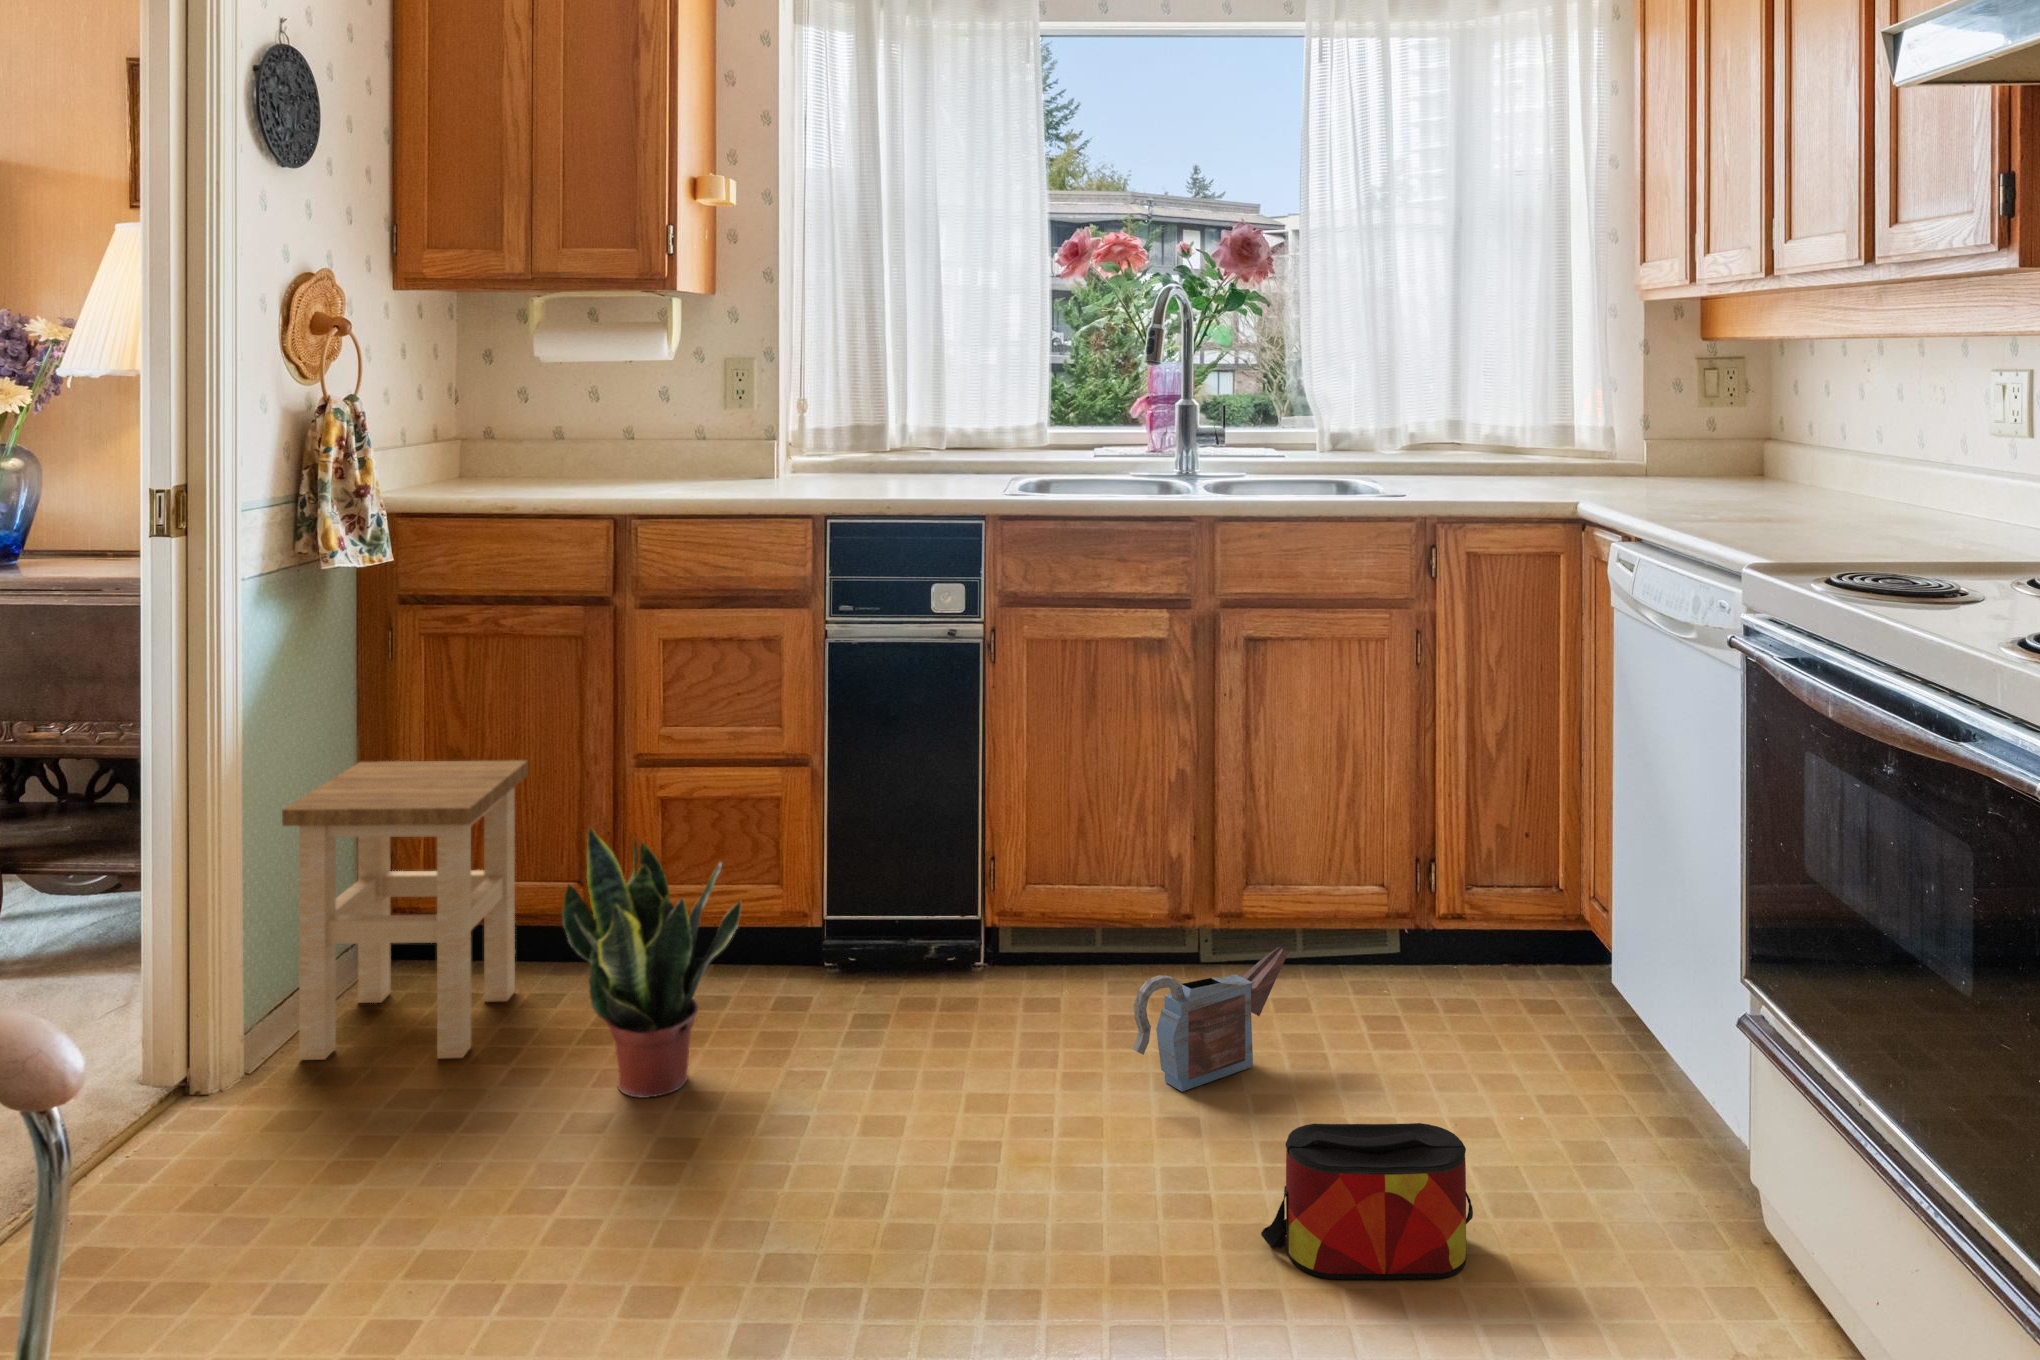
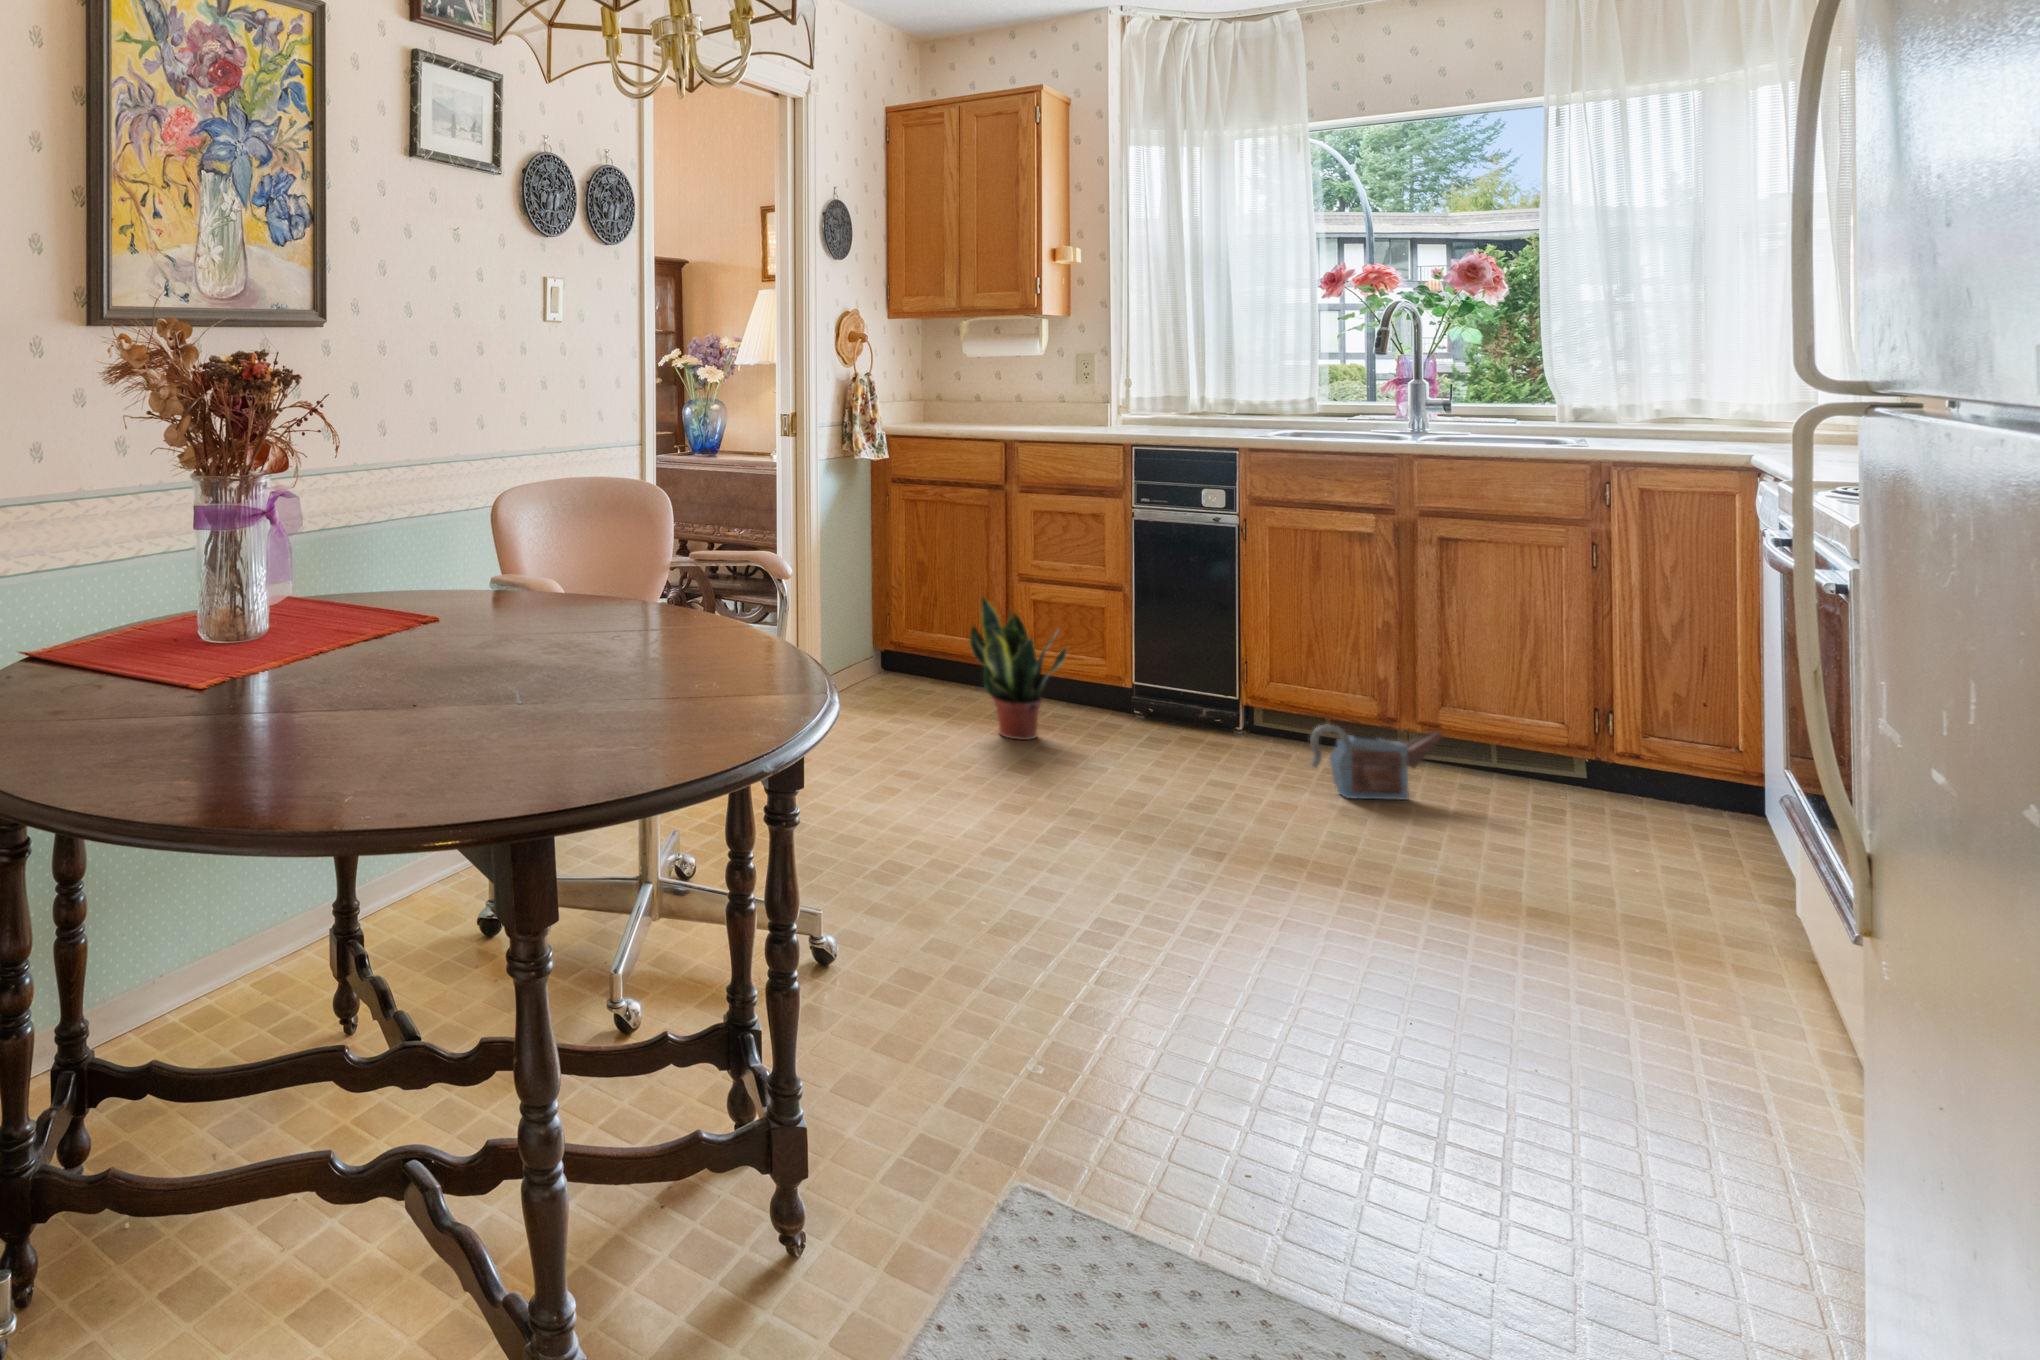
stool: present [282,760,528,1060] -> none [836,562,958,709]
bag: present [1261,1123,1473,1279] -> none [1354,795,1510,892]

